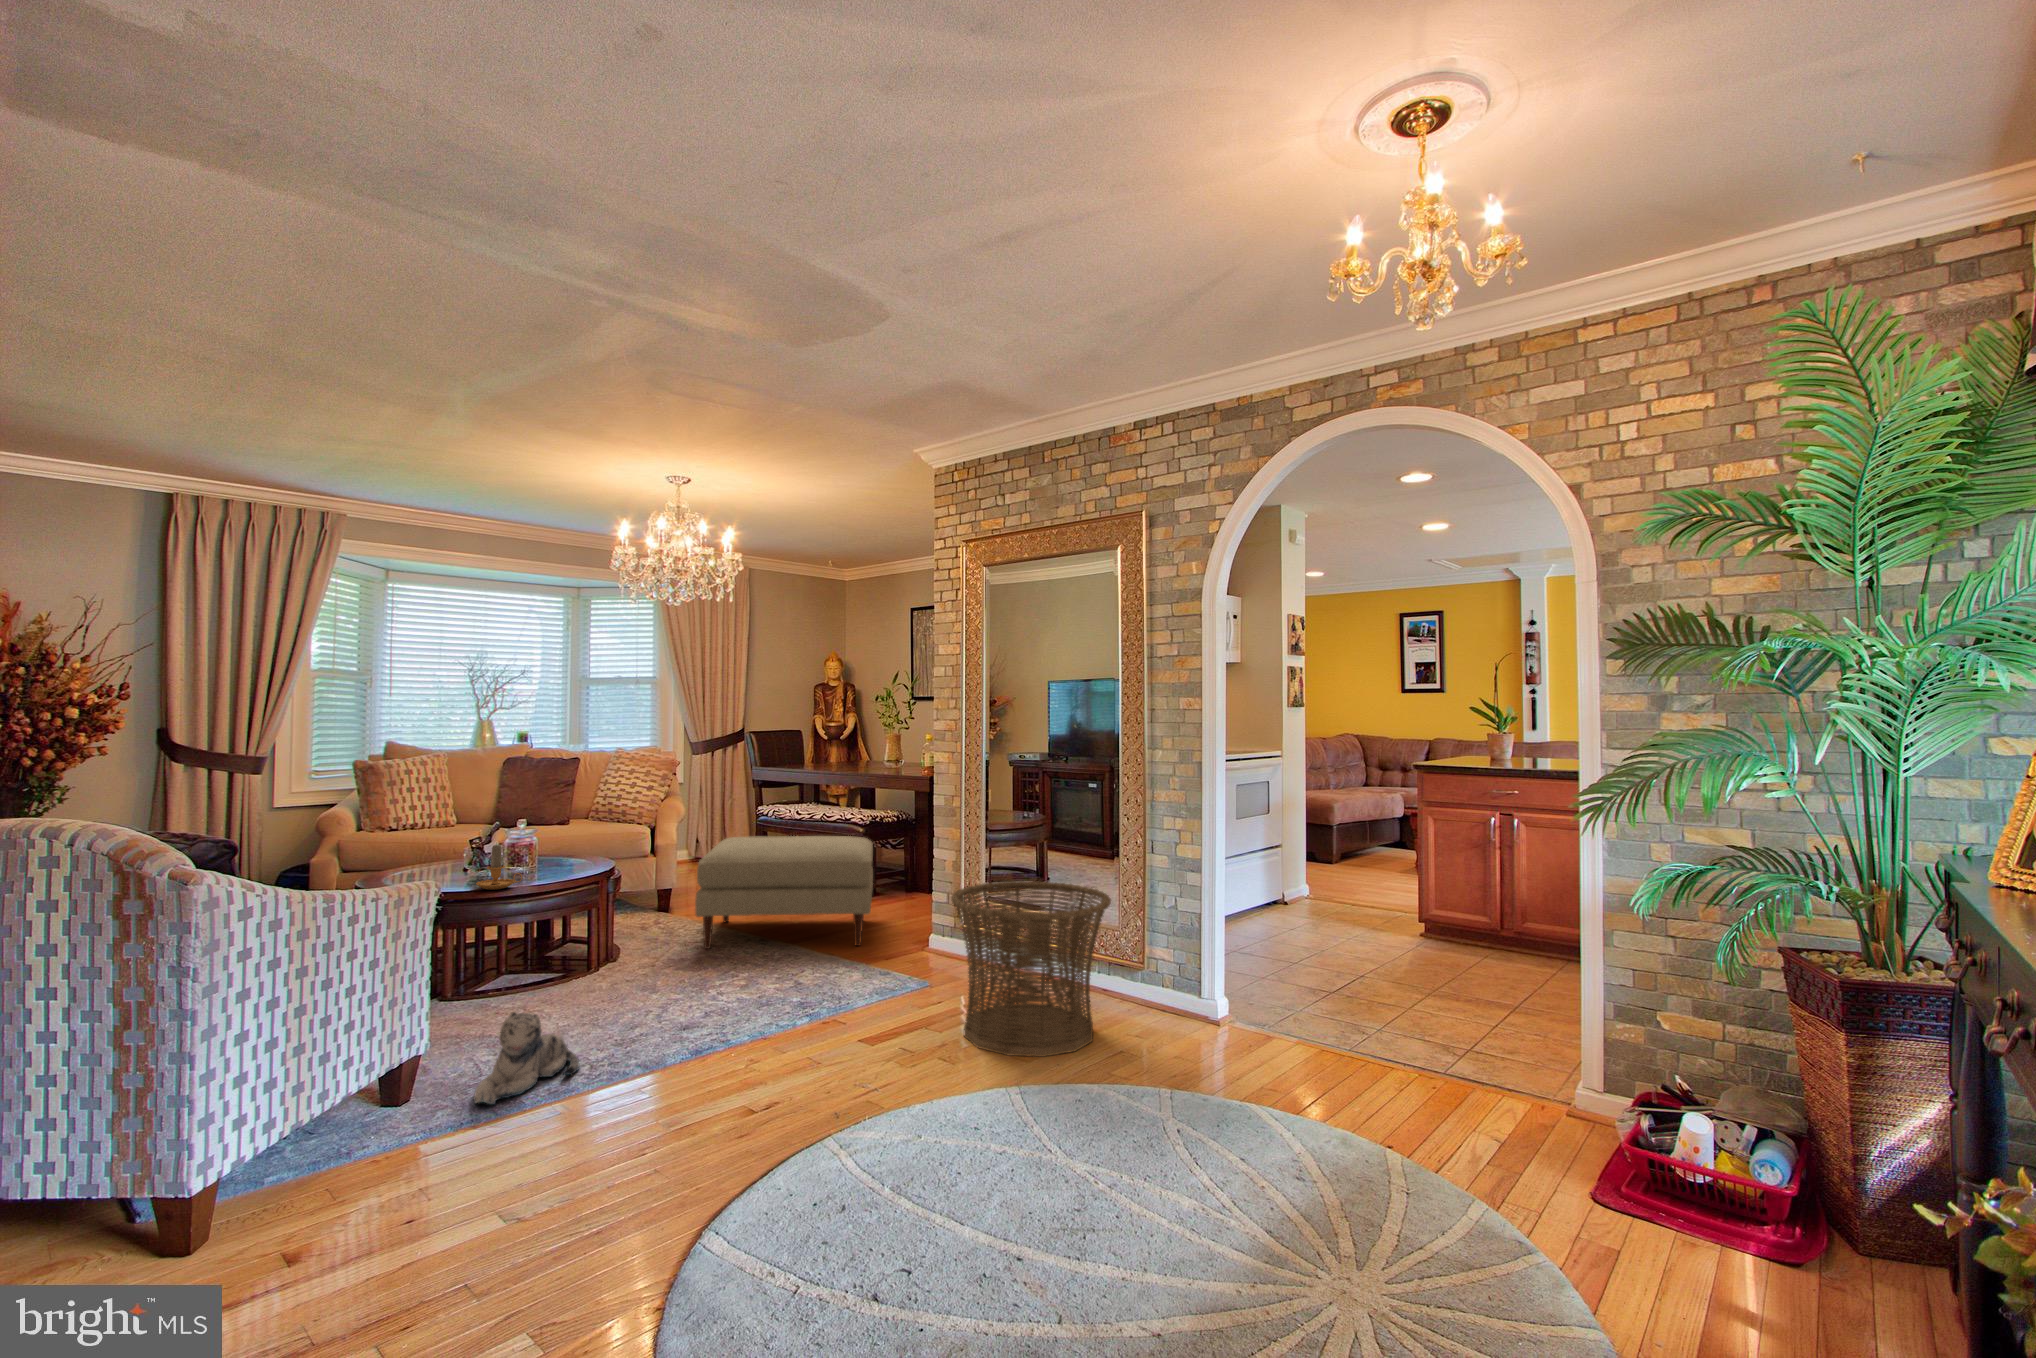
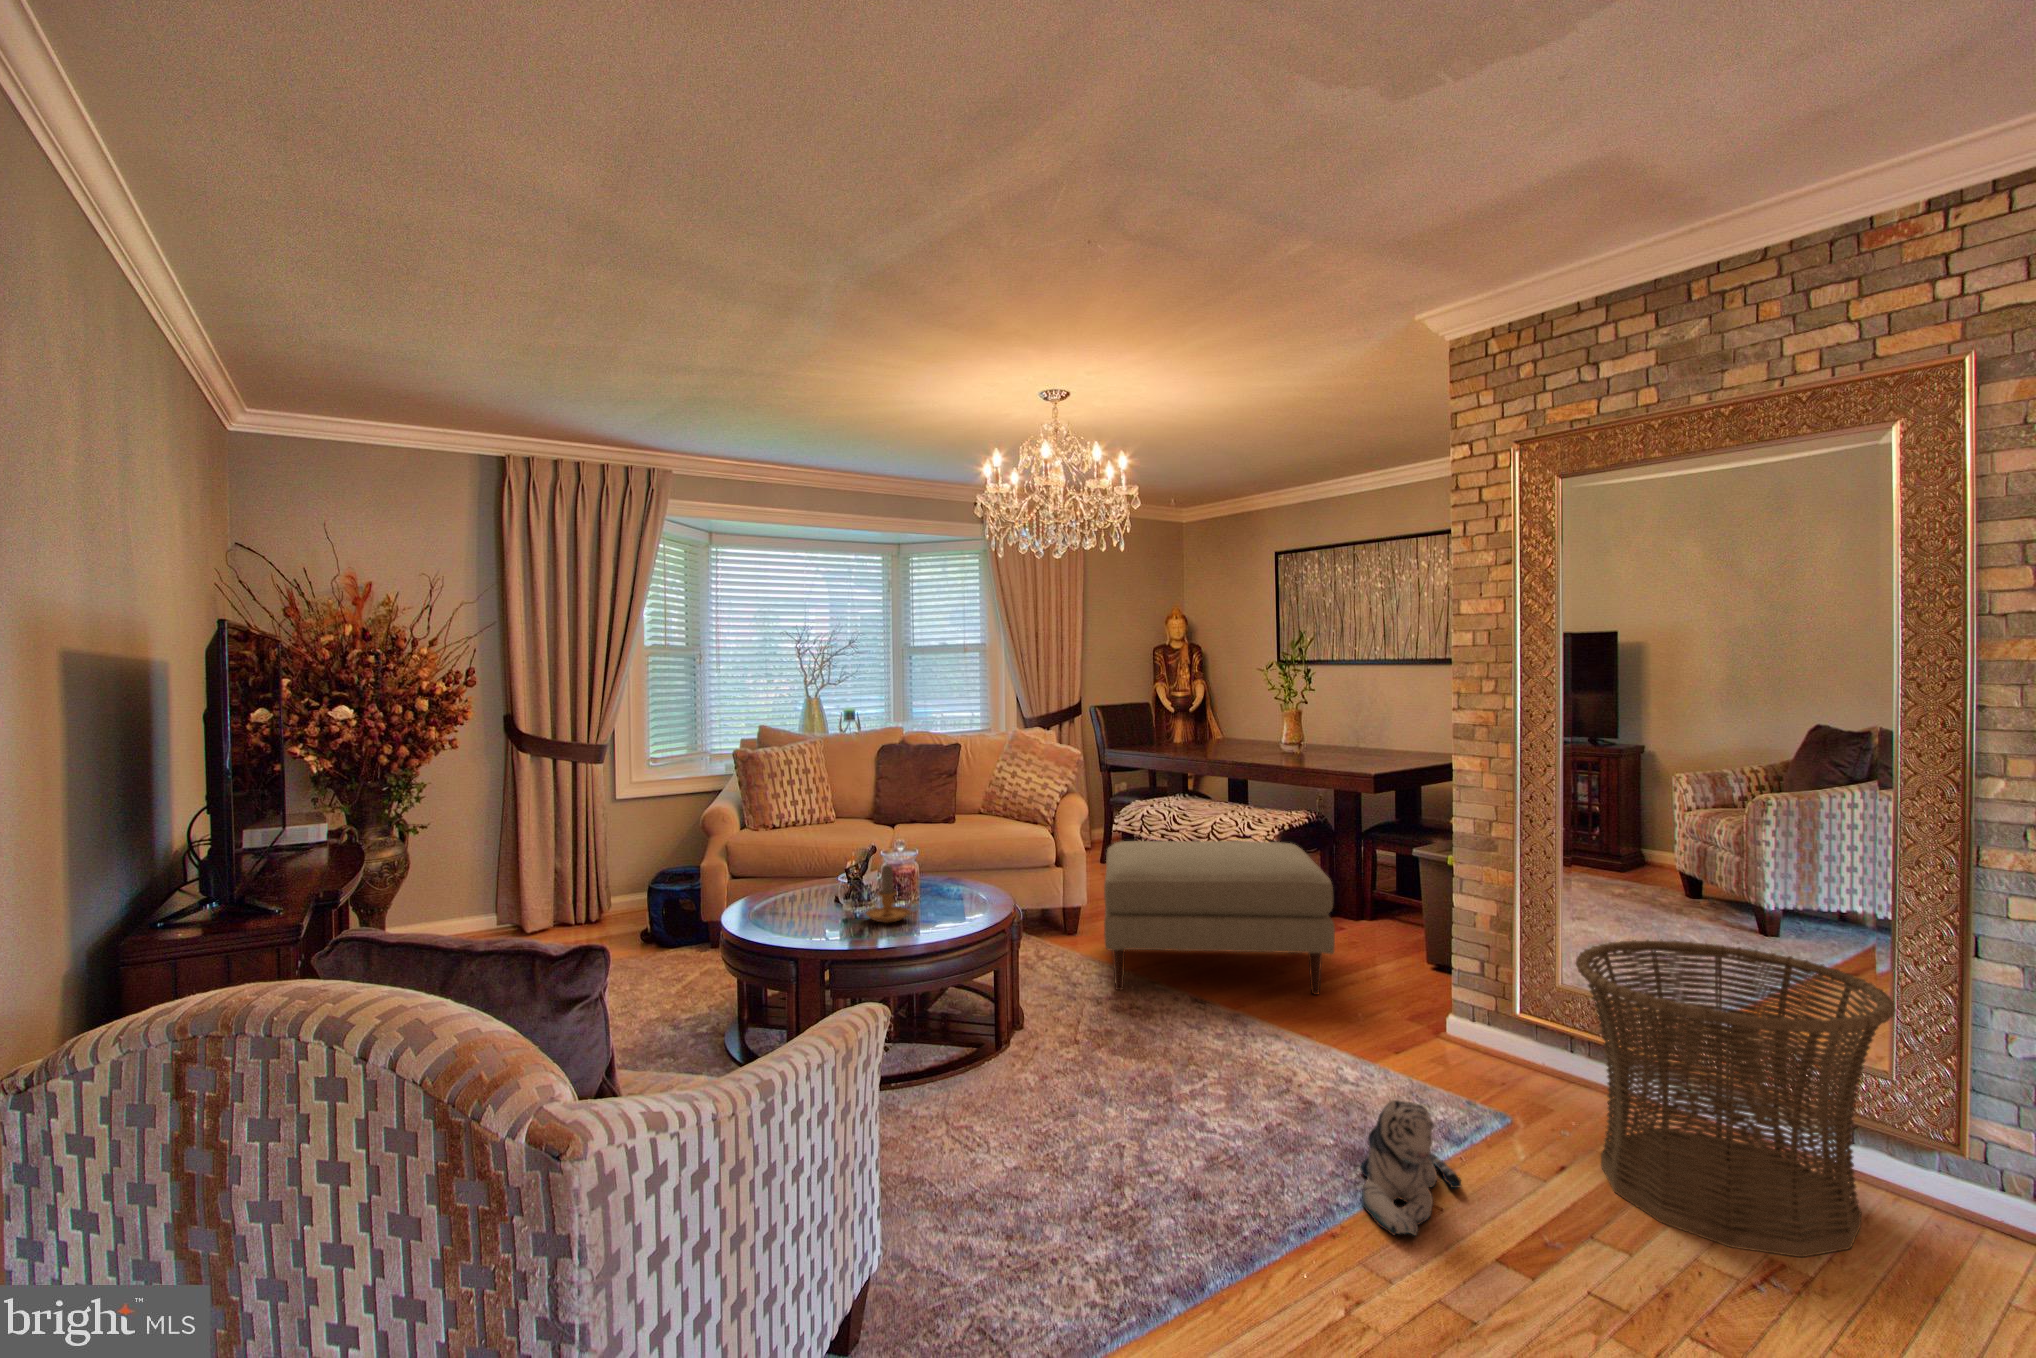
plush toy: present [474,1012,579,1104] -> present [1360,1100,1461,1236]

